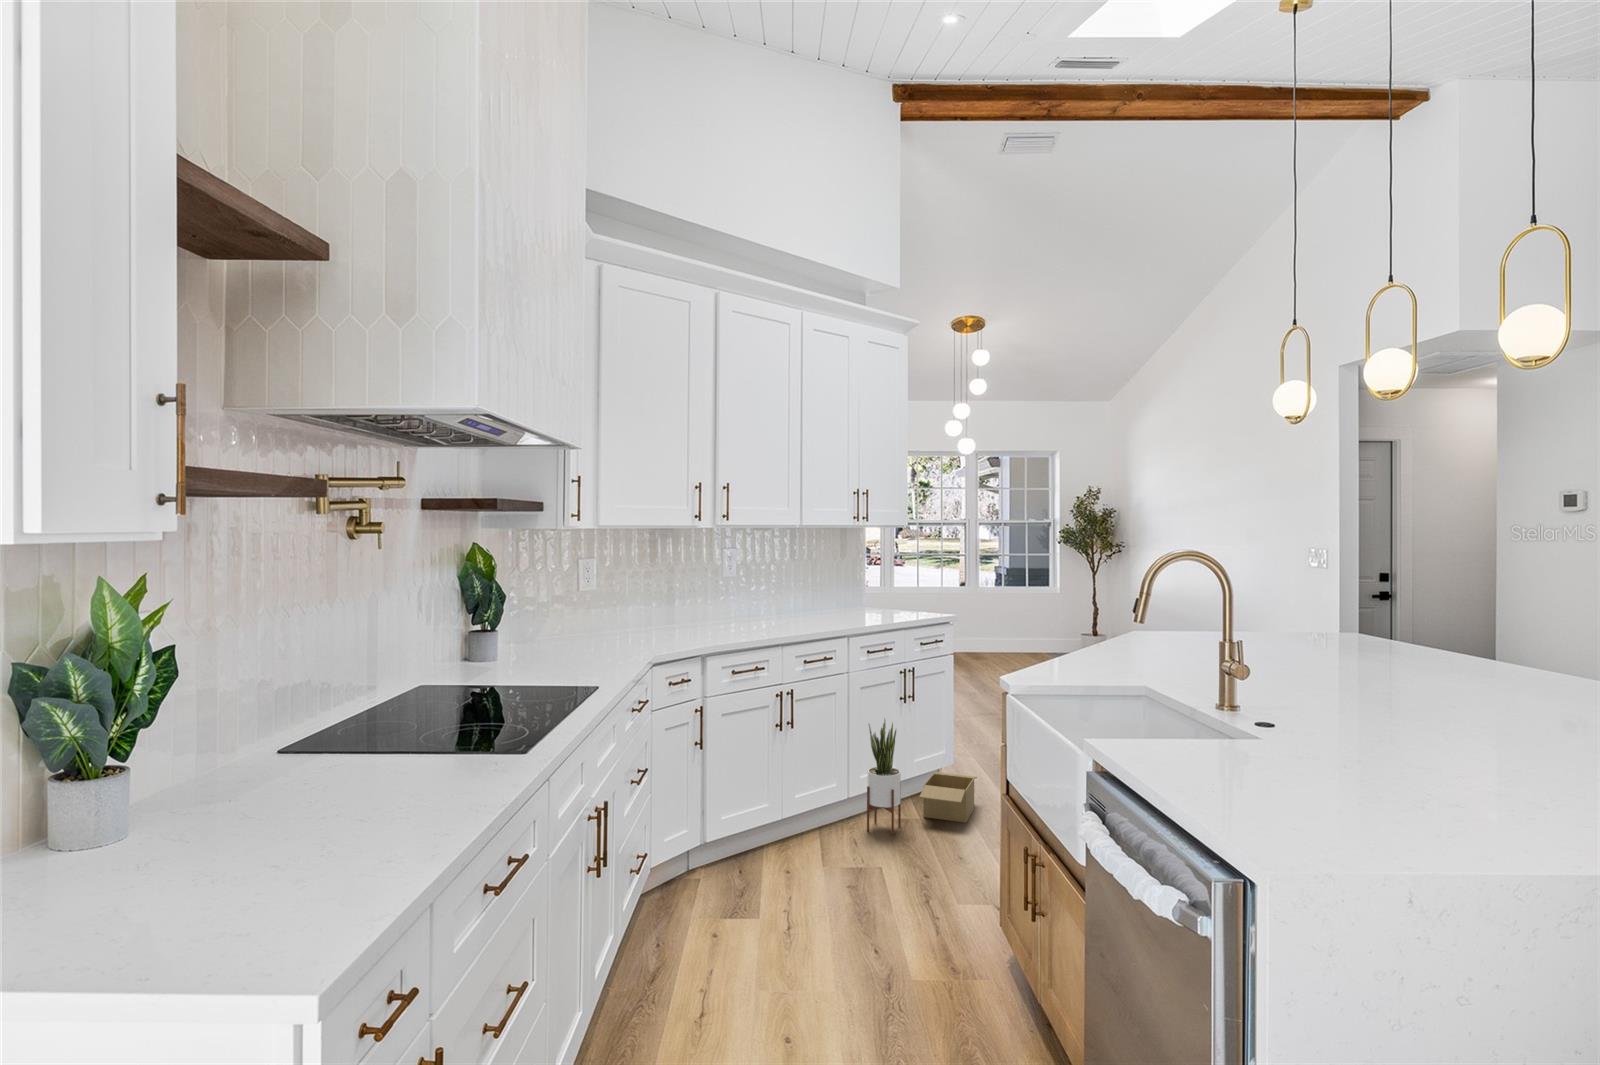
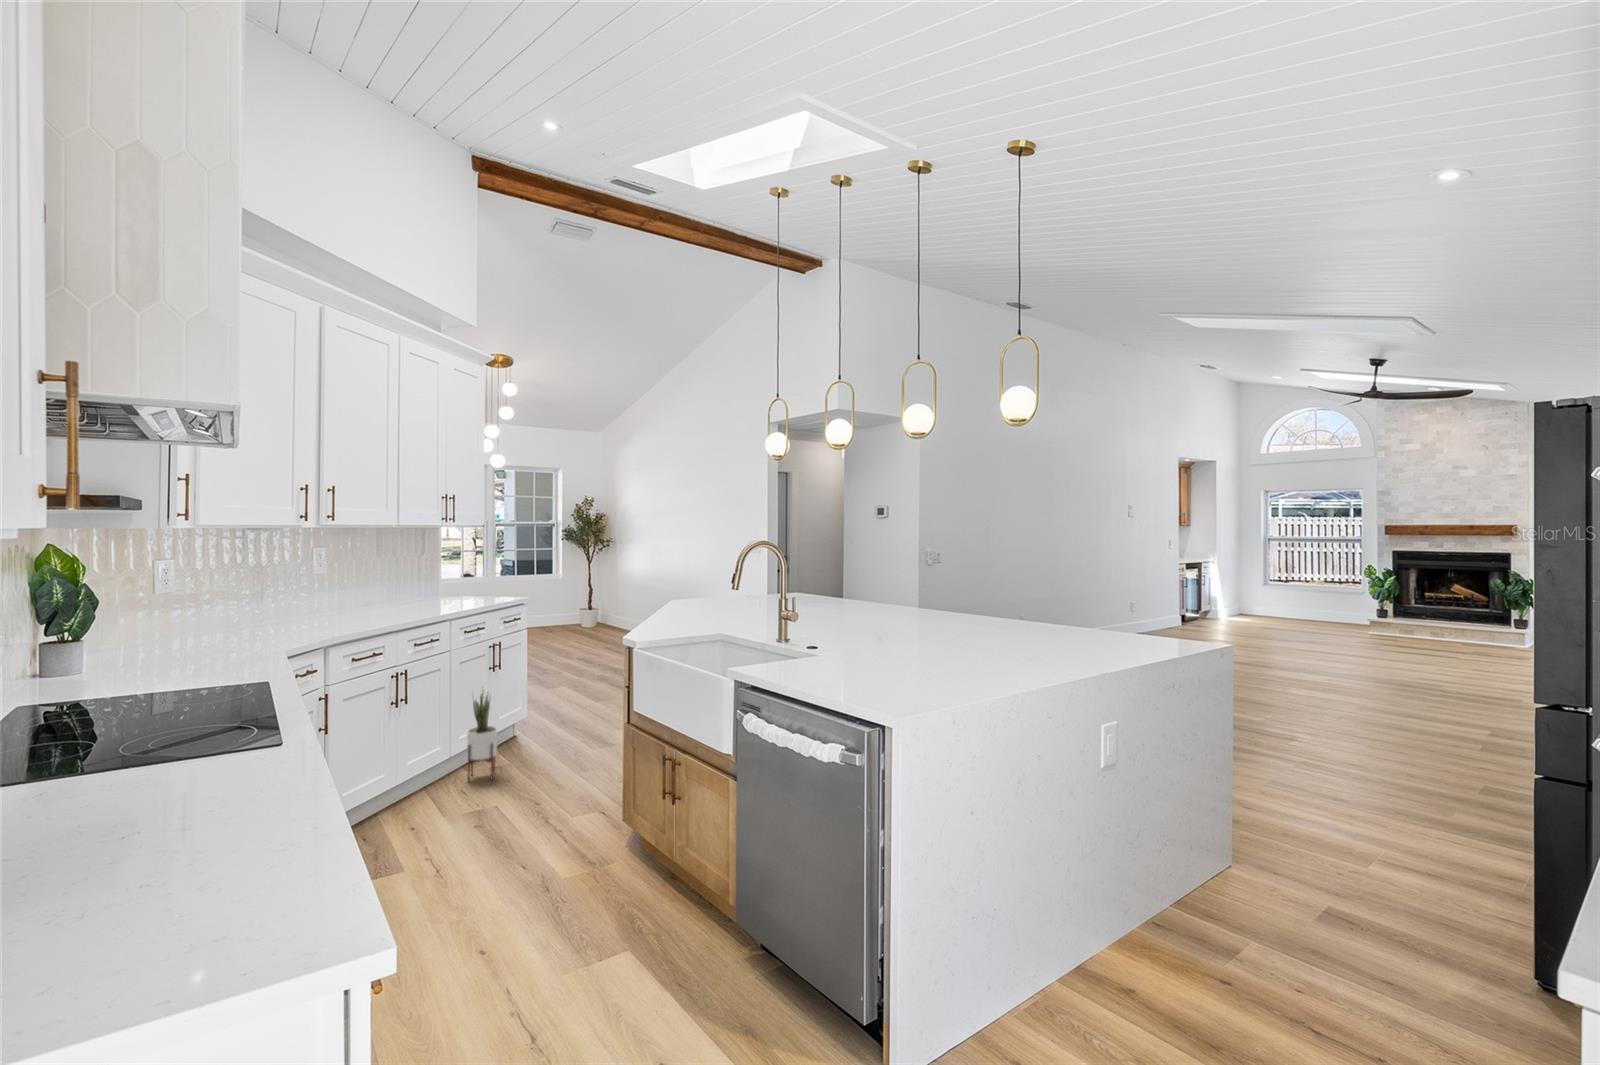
cardboard box: present [919,773,977,823] -> none [510,725,549,763]

